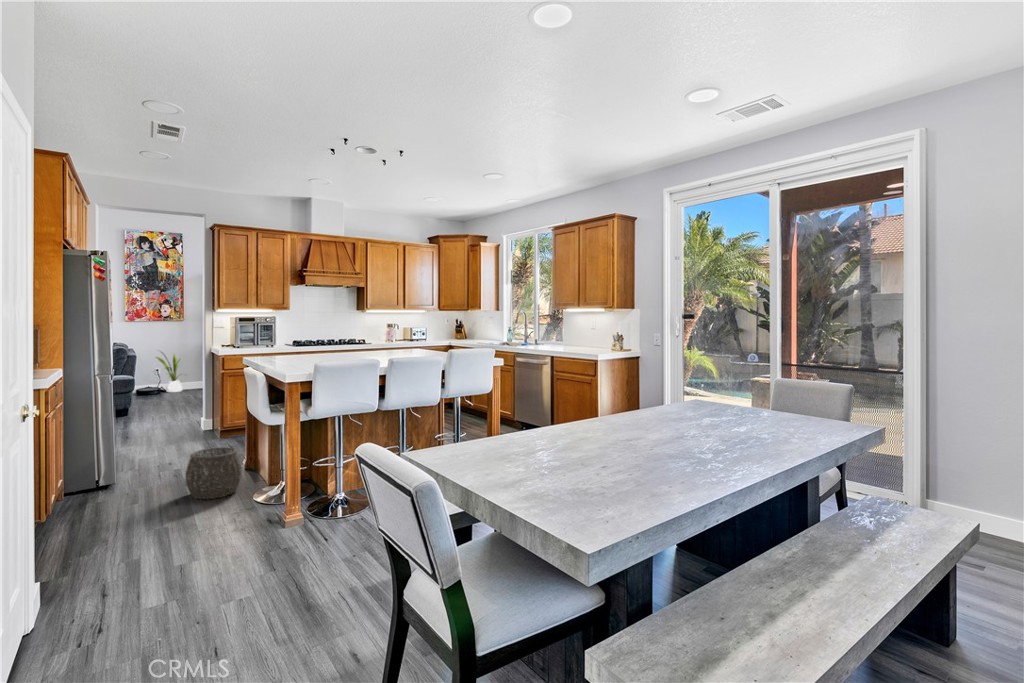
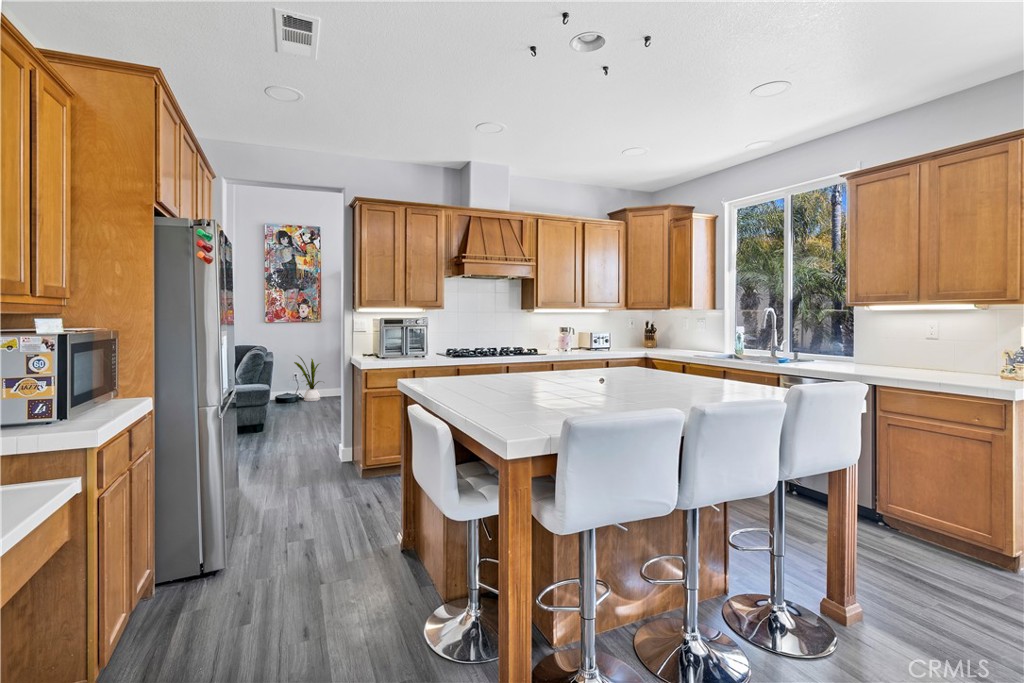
woven basket: present [185,447,242,499] -> none [311,536,401,642]

